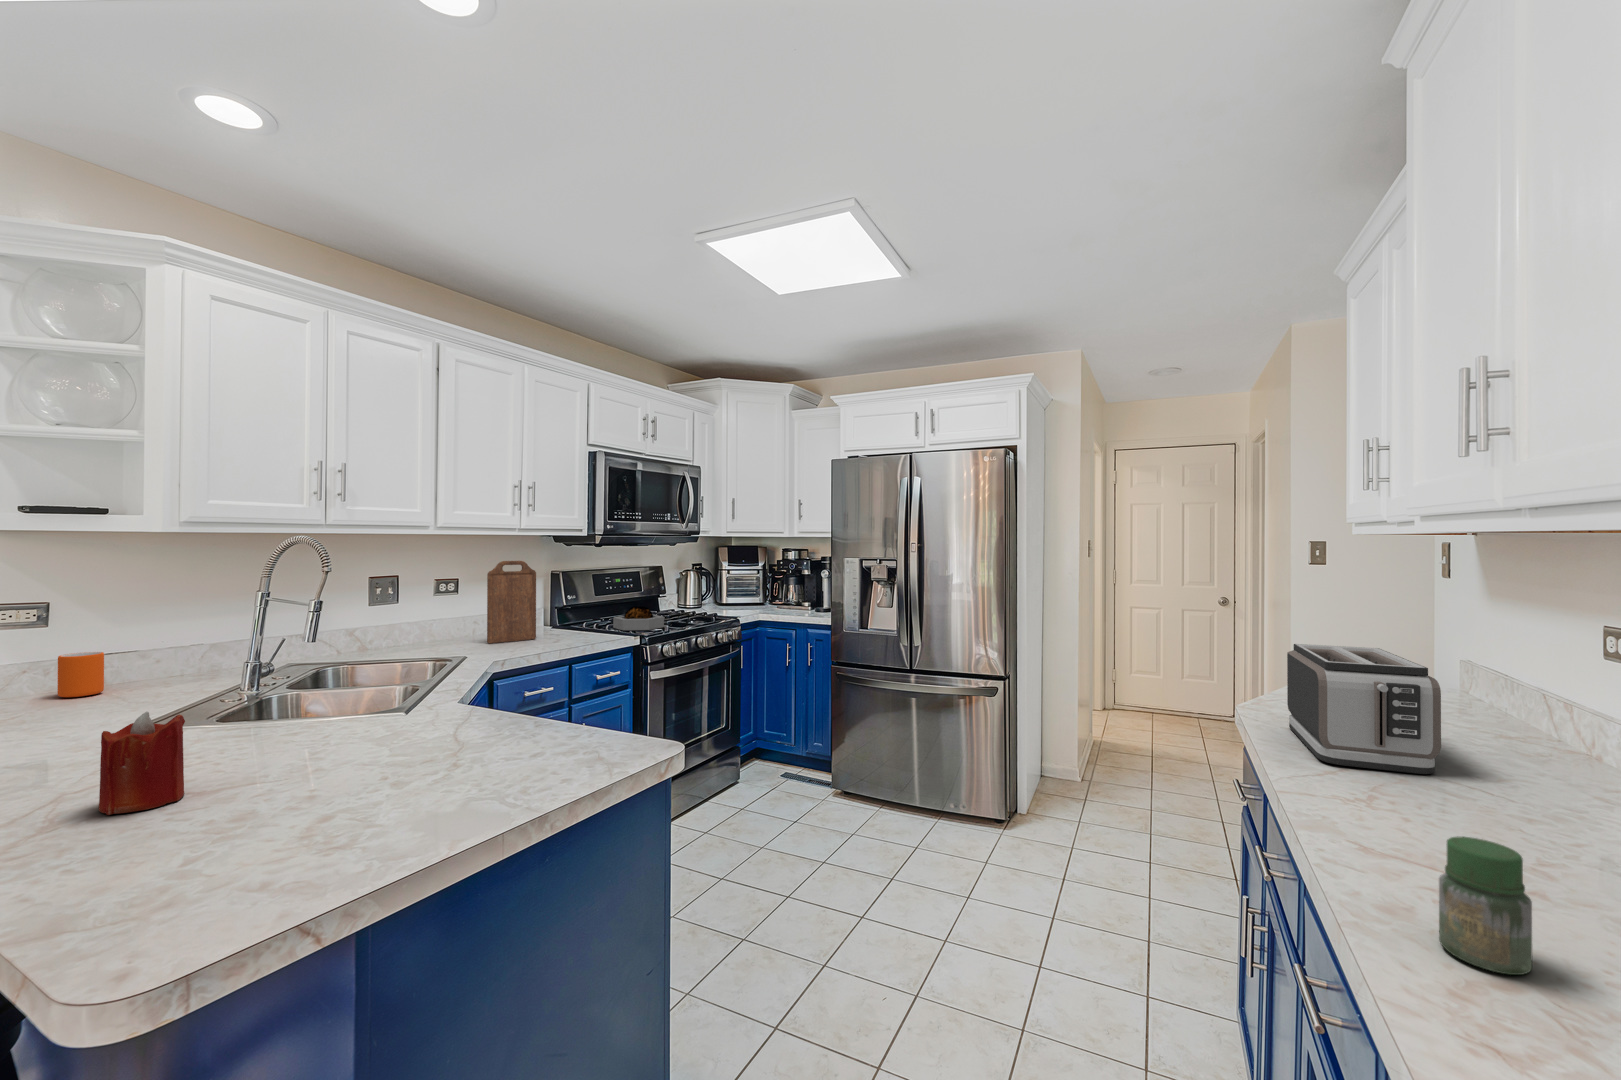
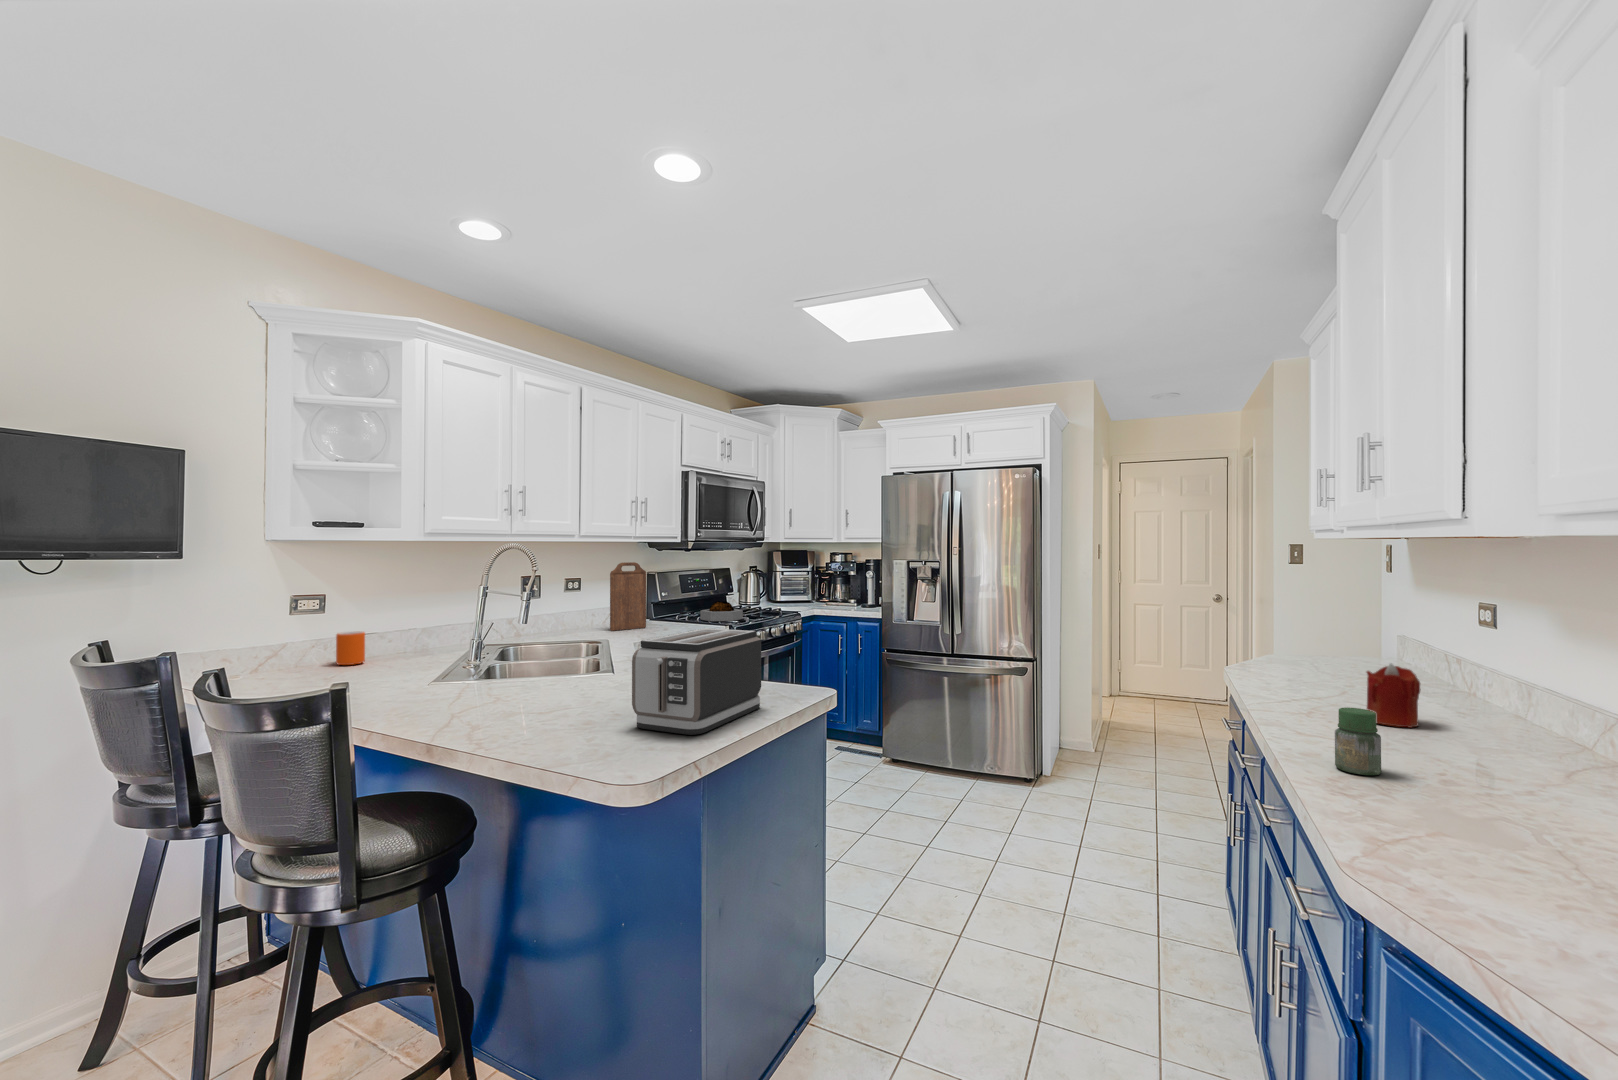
toaster: present [1287,644,1441,774] -> present [632,628,761,735]
candle: present [99,712,185,815] -> present [1367,663,1421,728]

